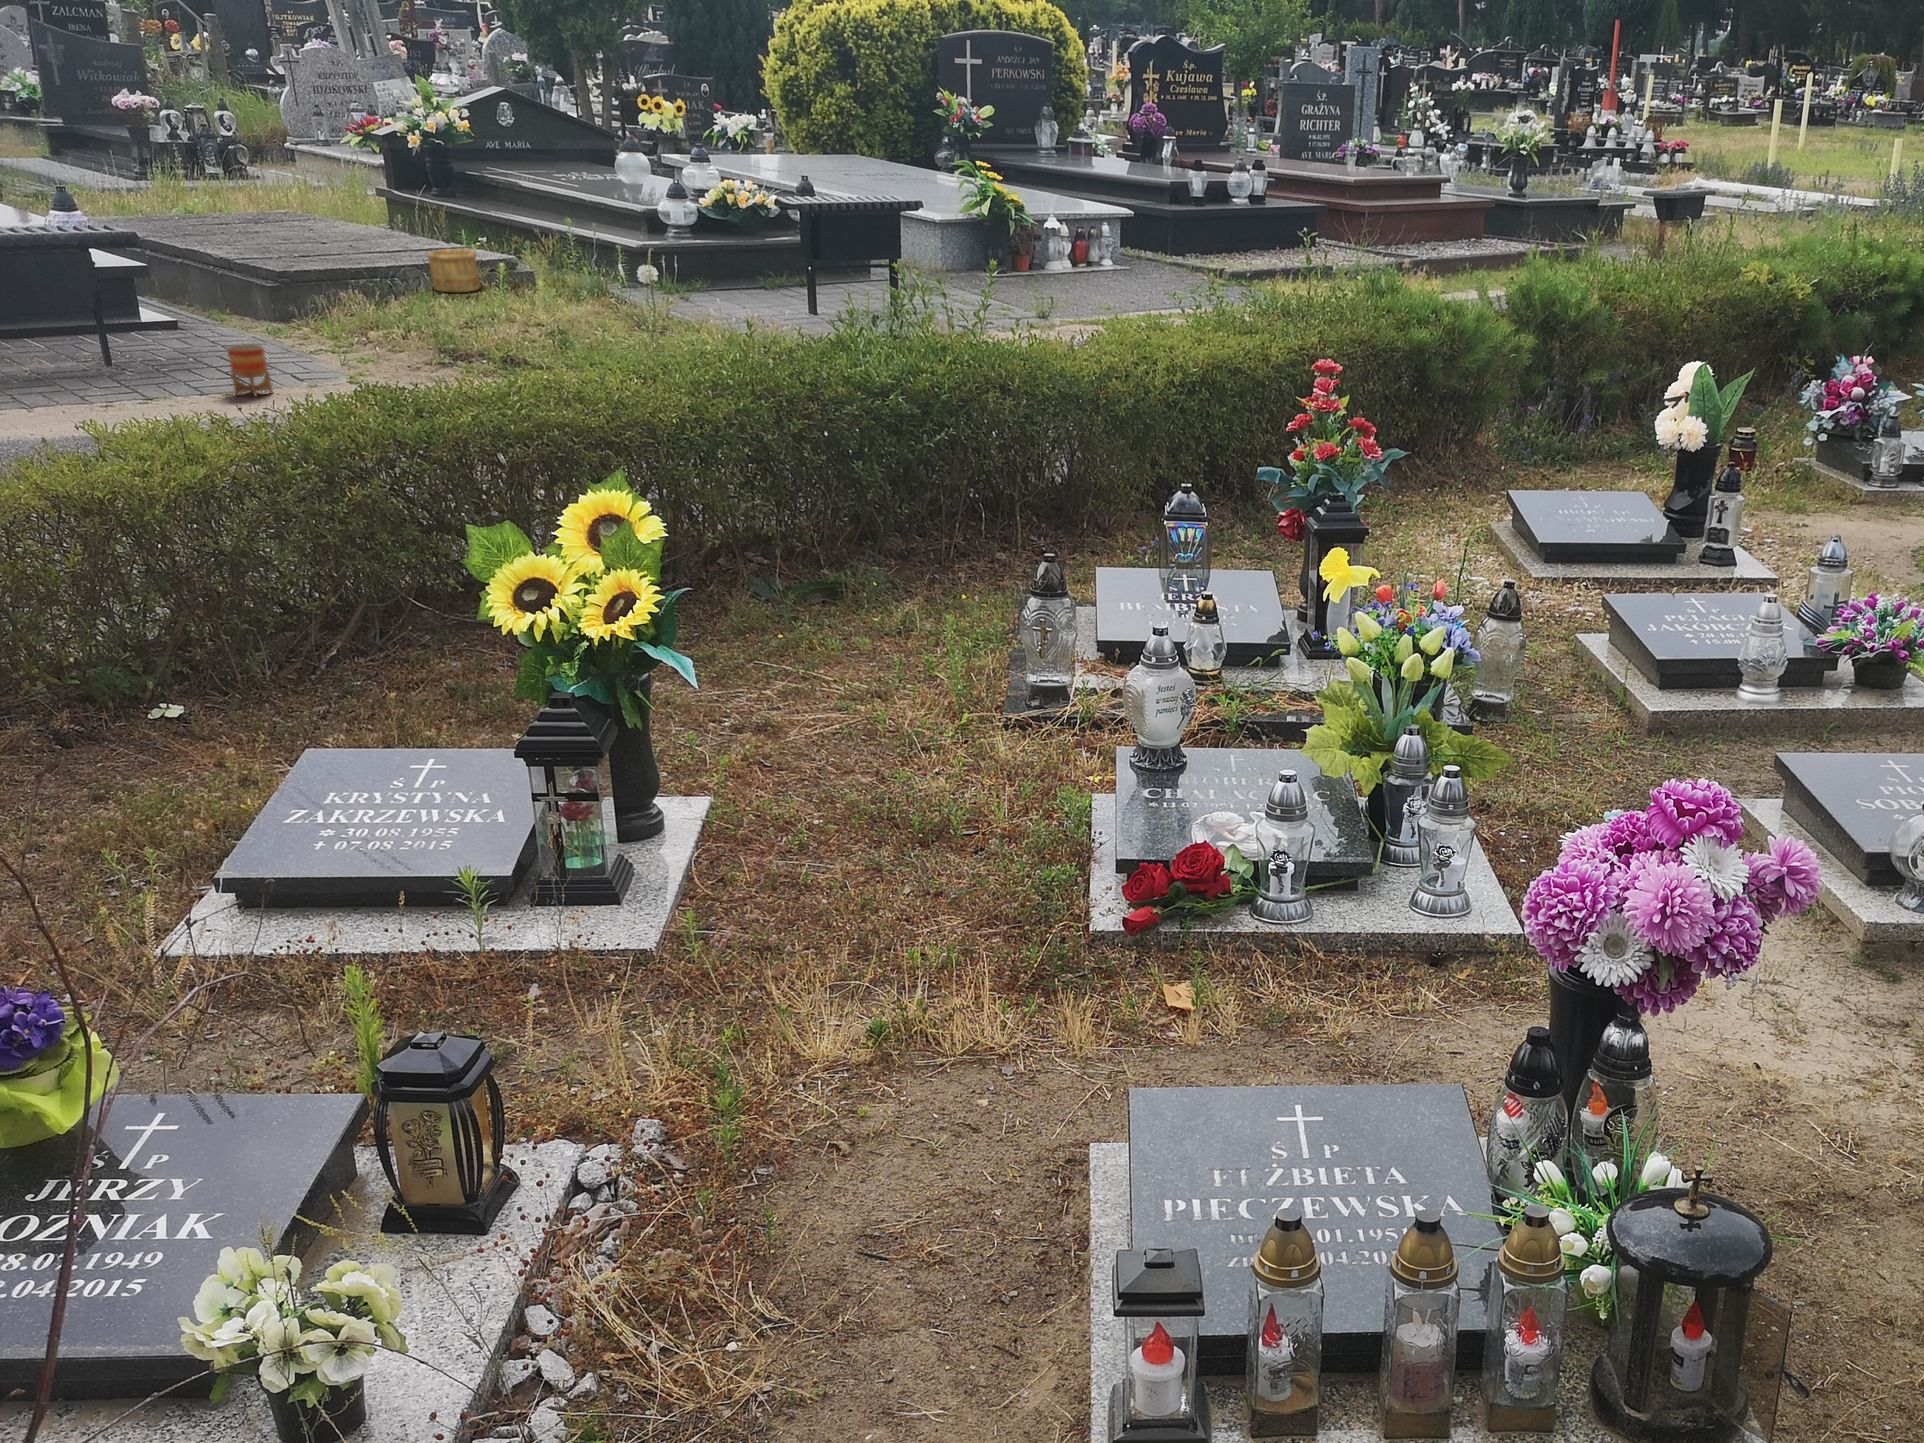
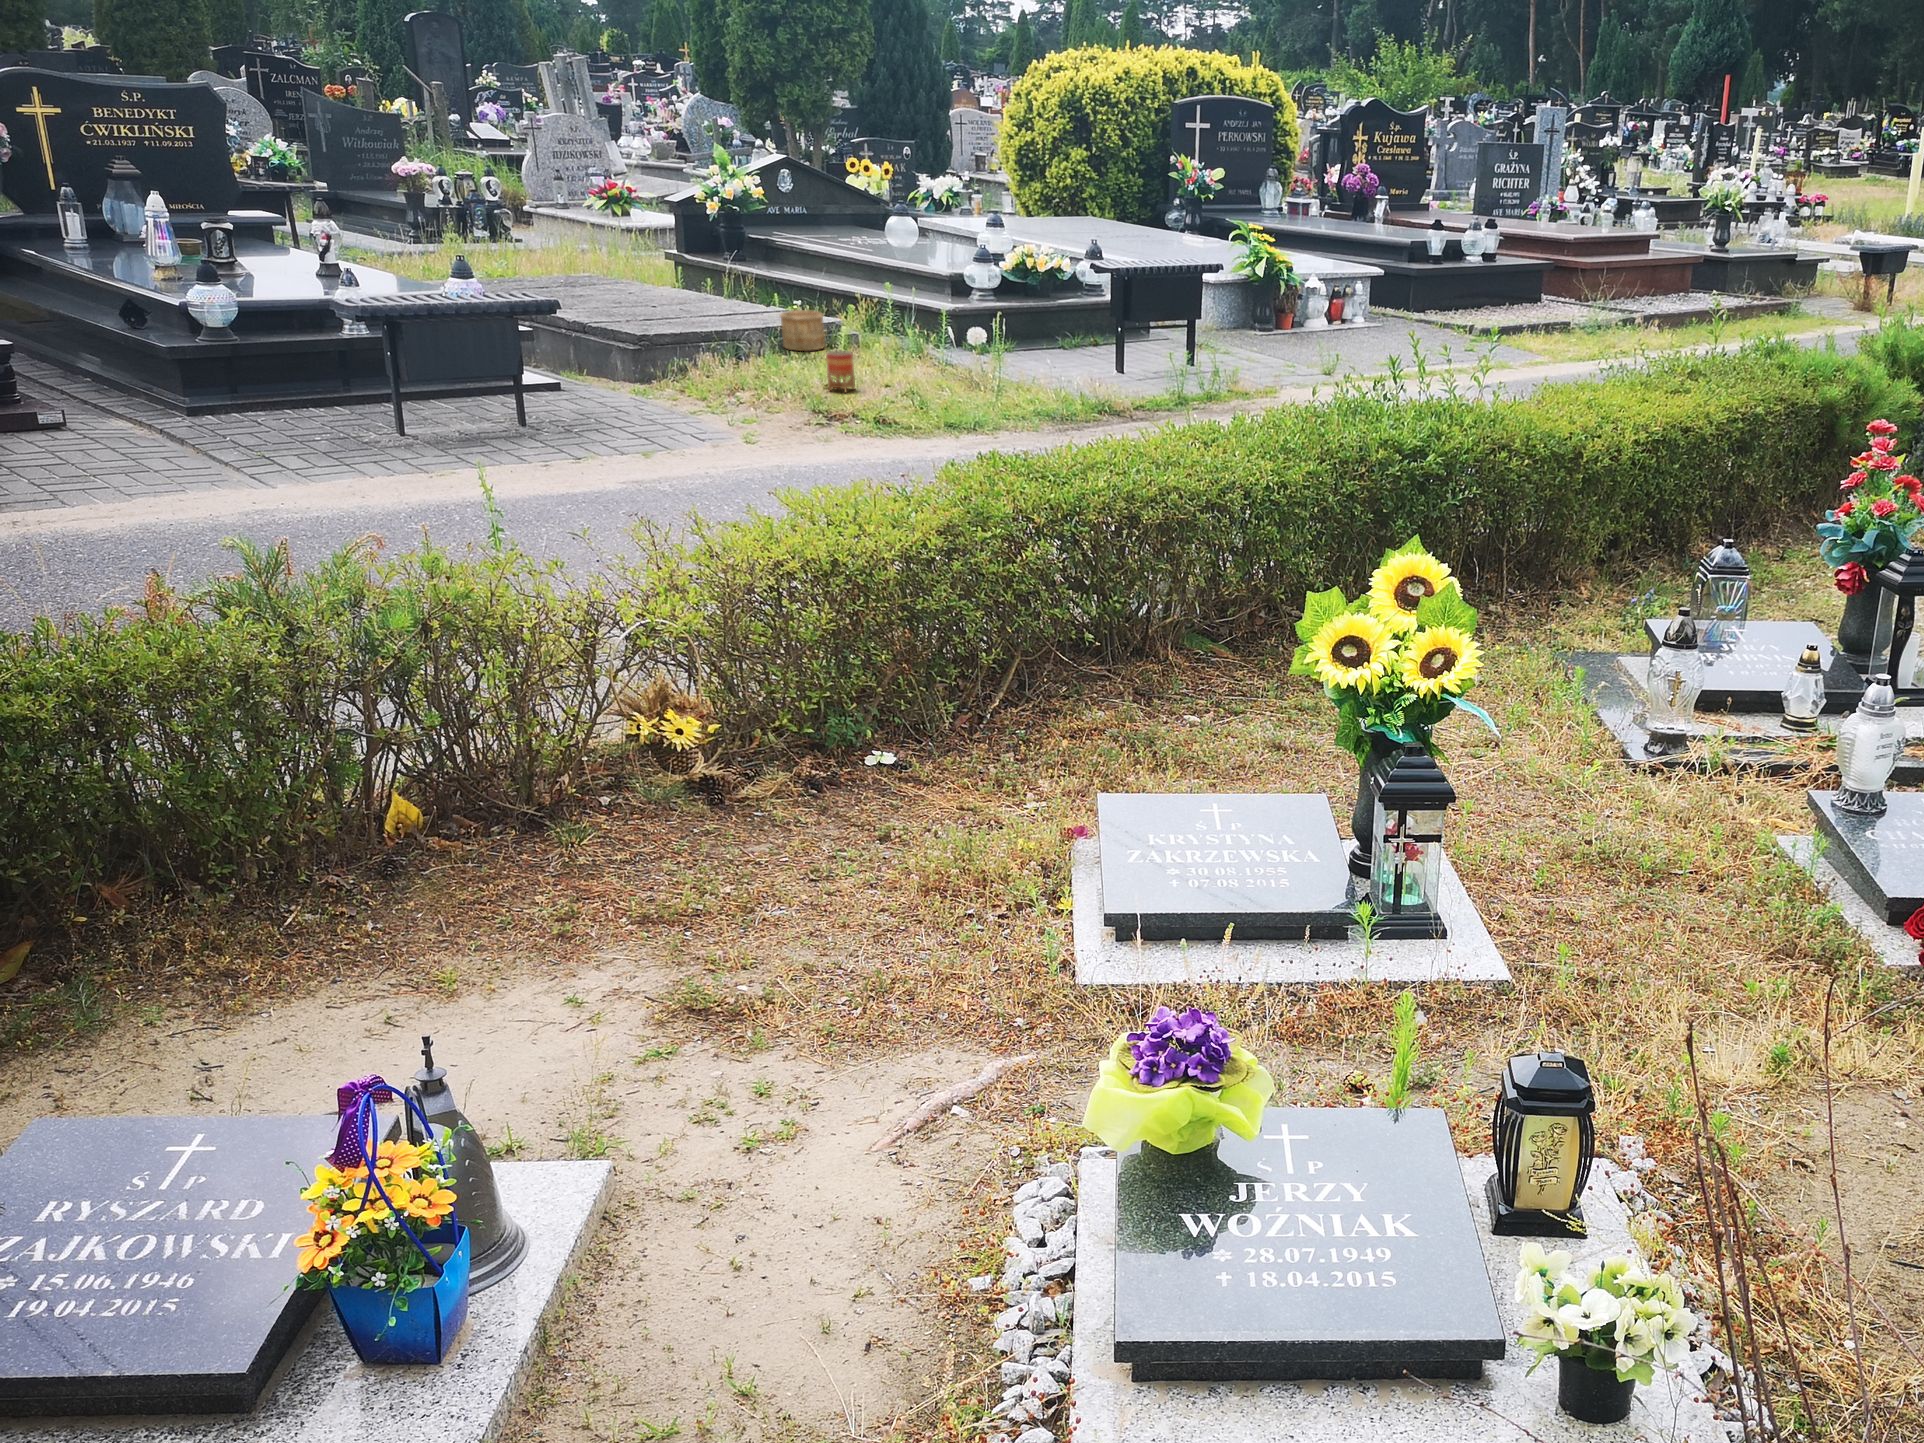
planter: present [227,344,273,396] -> present [826,350,855,392]

